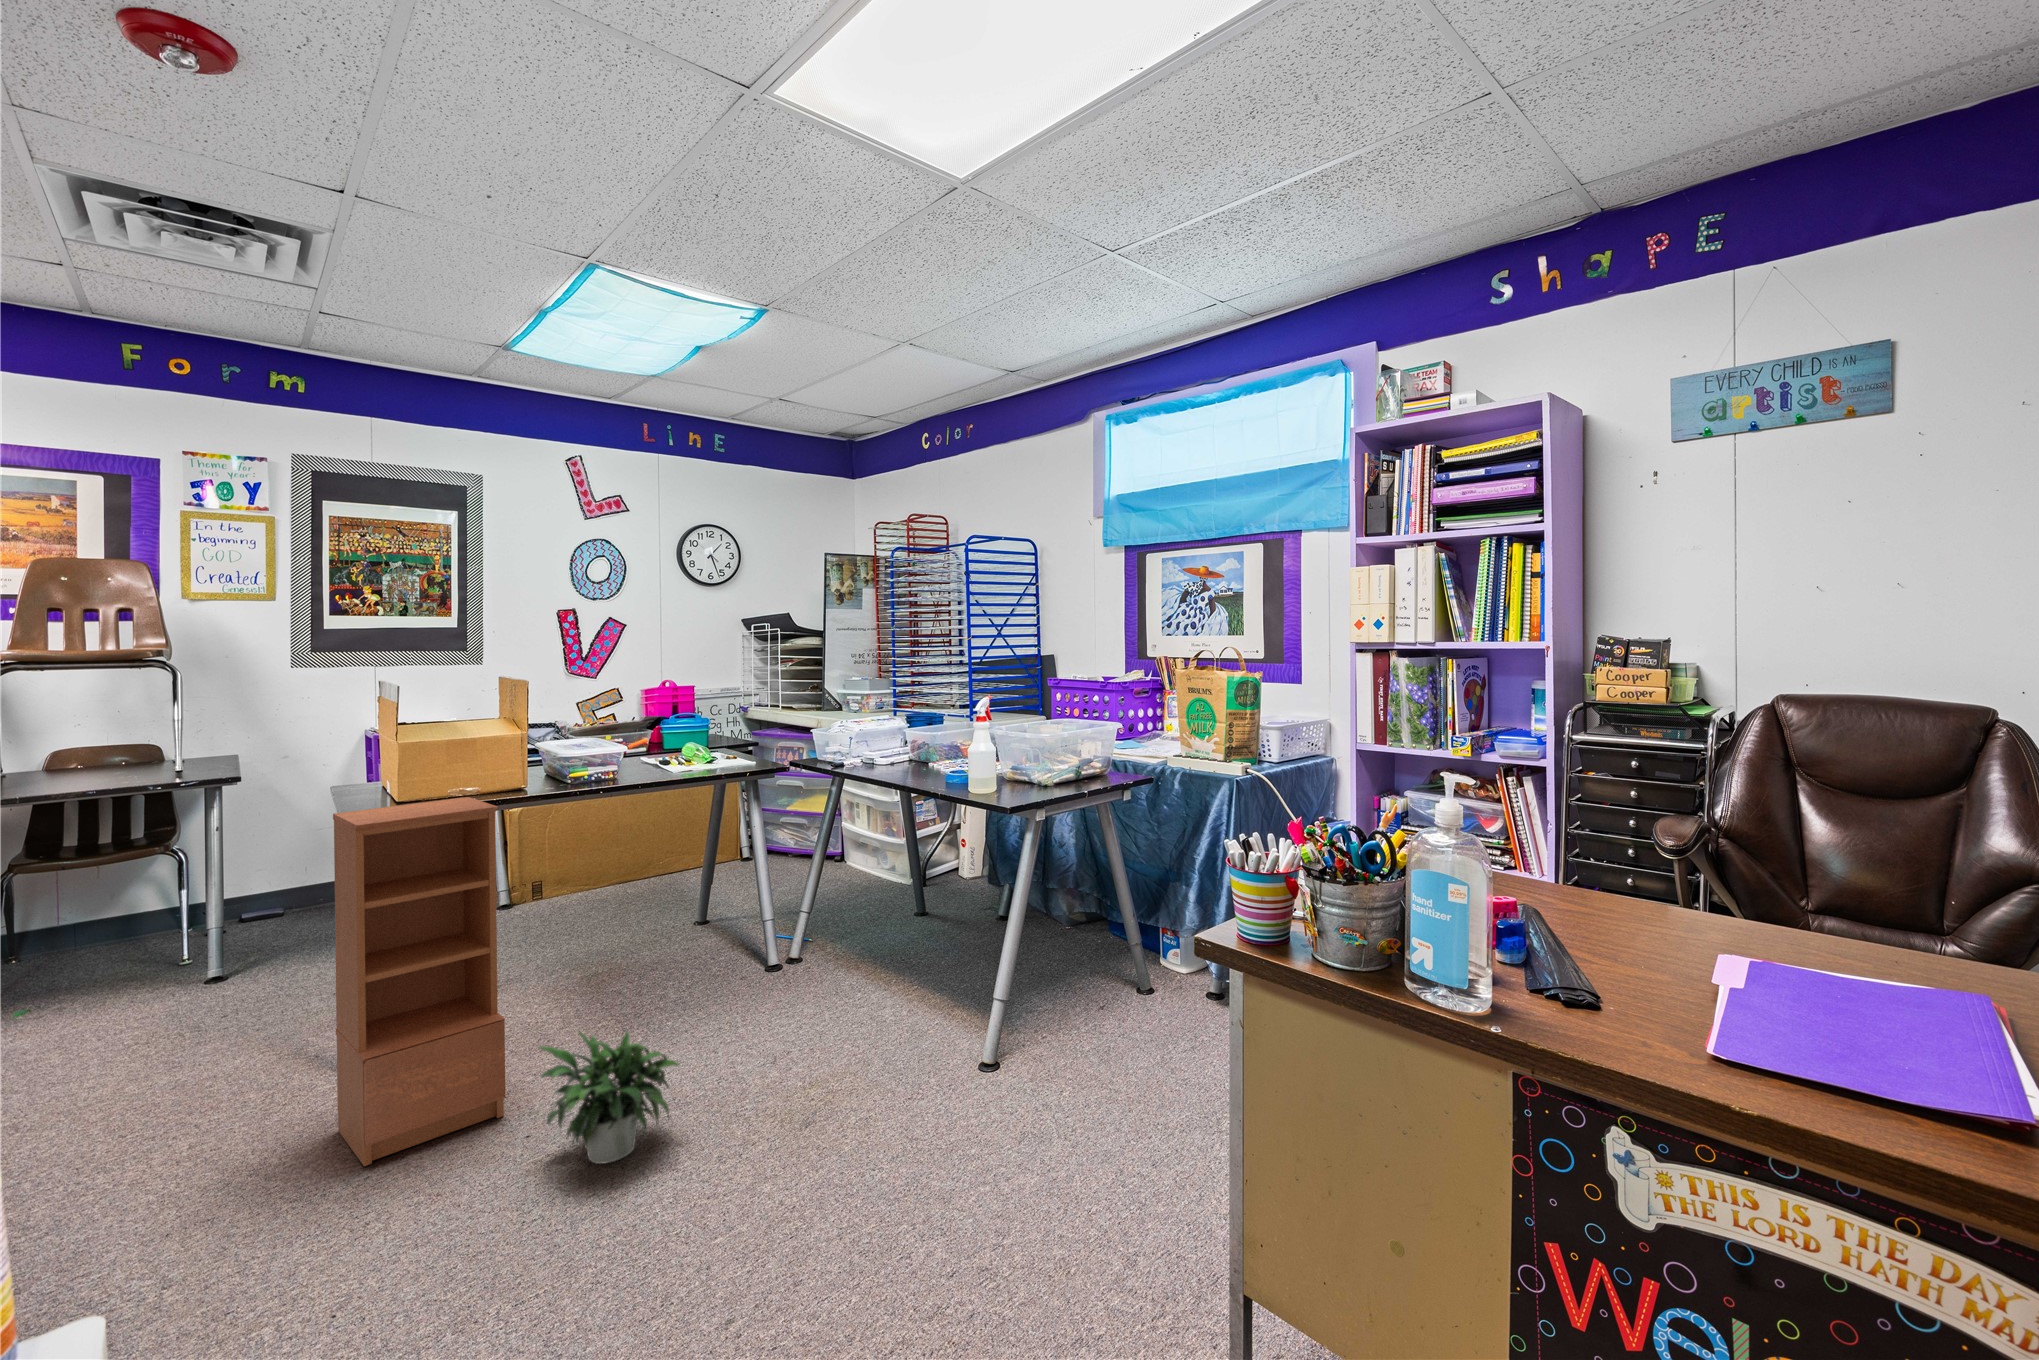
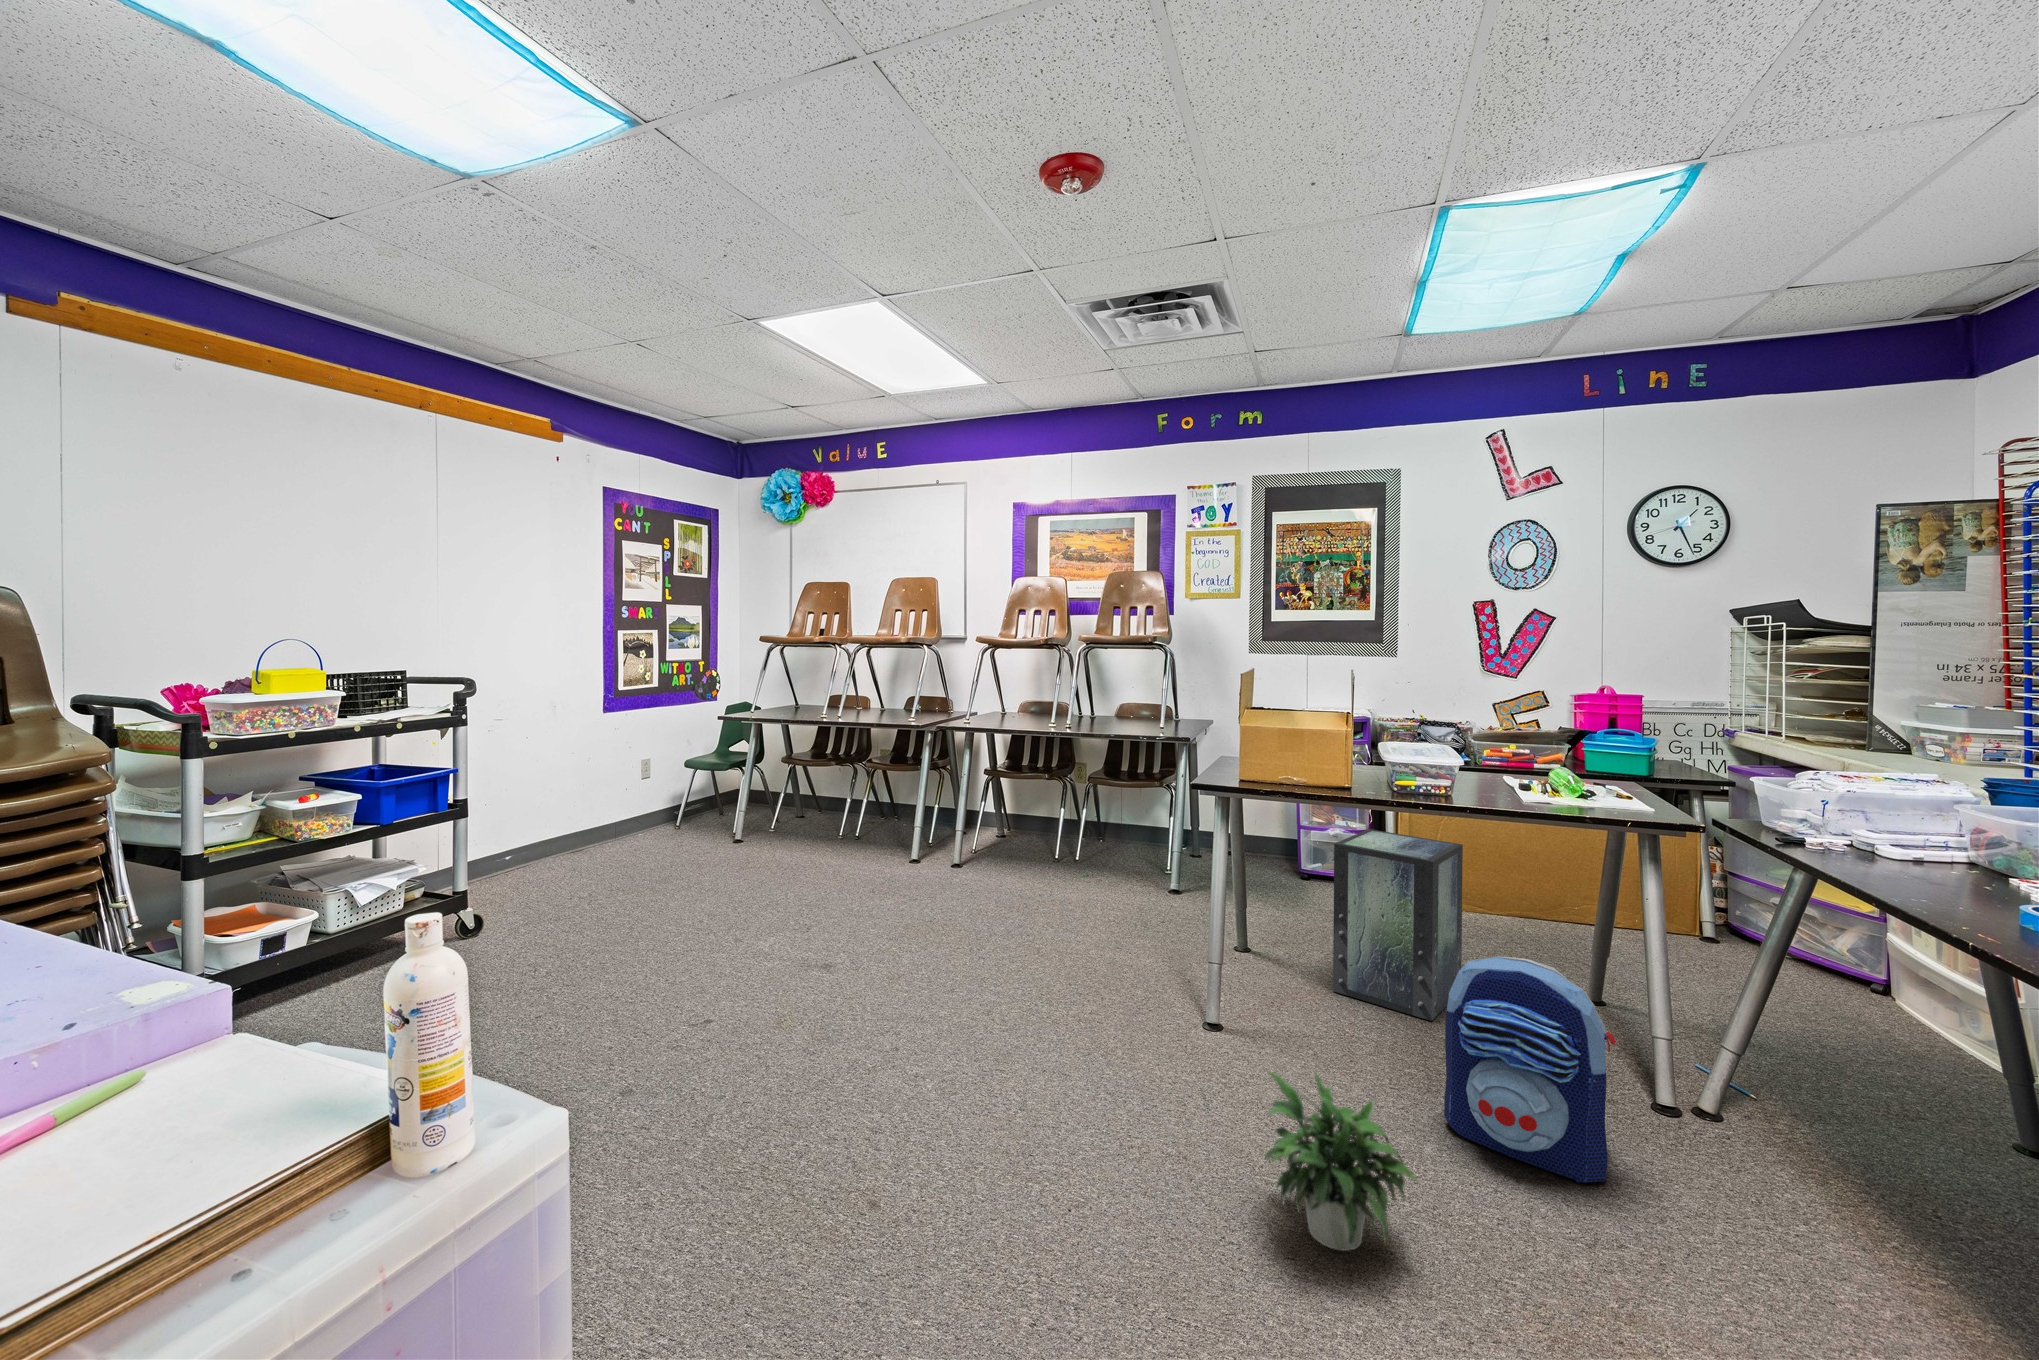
bookcase: present [333,797,505,1166] -> none [1150,781,1271,1121]
storage box: none [494,826,607,999] -> present [1333,829,1463,1021]
backpack: none [646,887,763,1047] -> present [1444,956,1615,1183]

